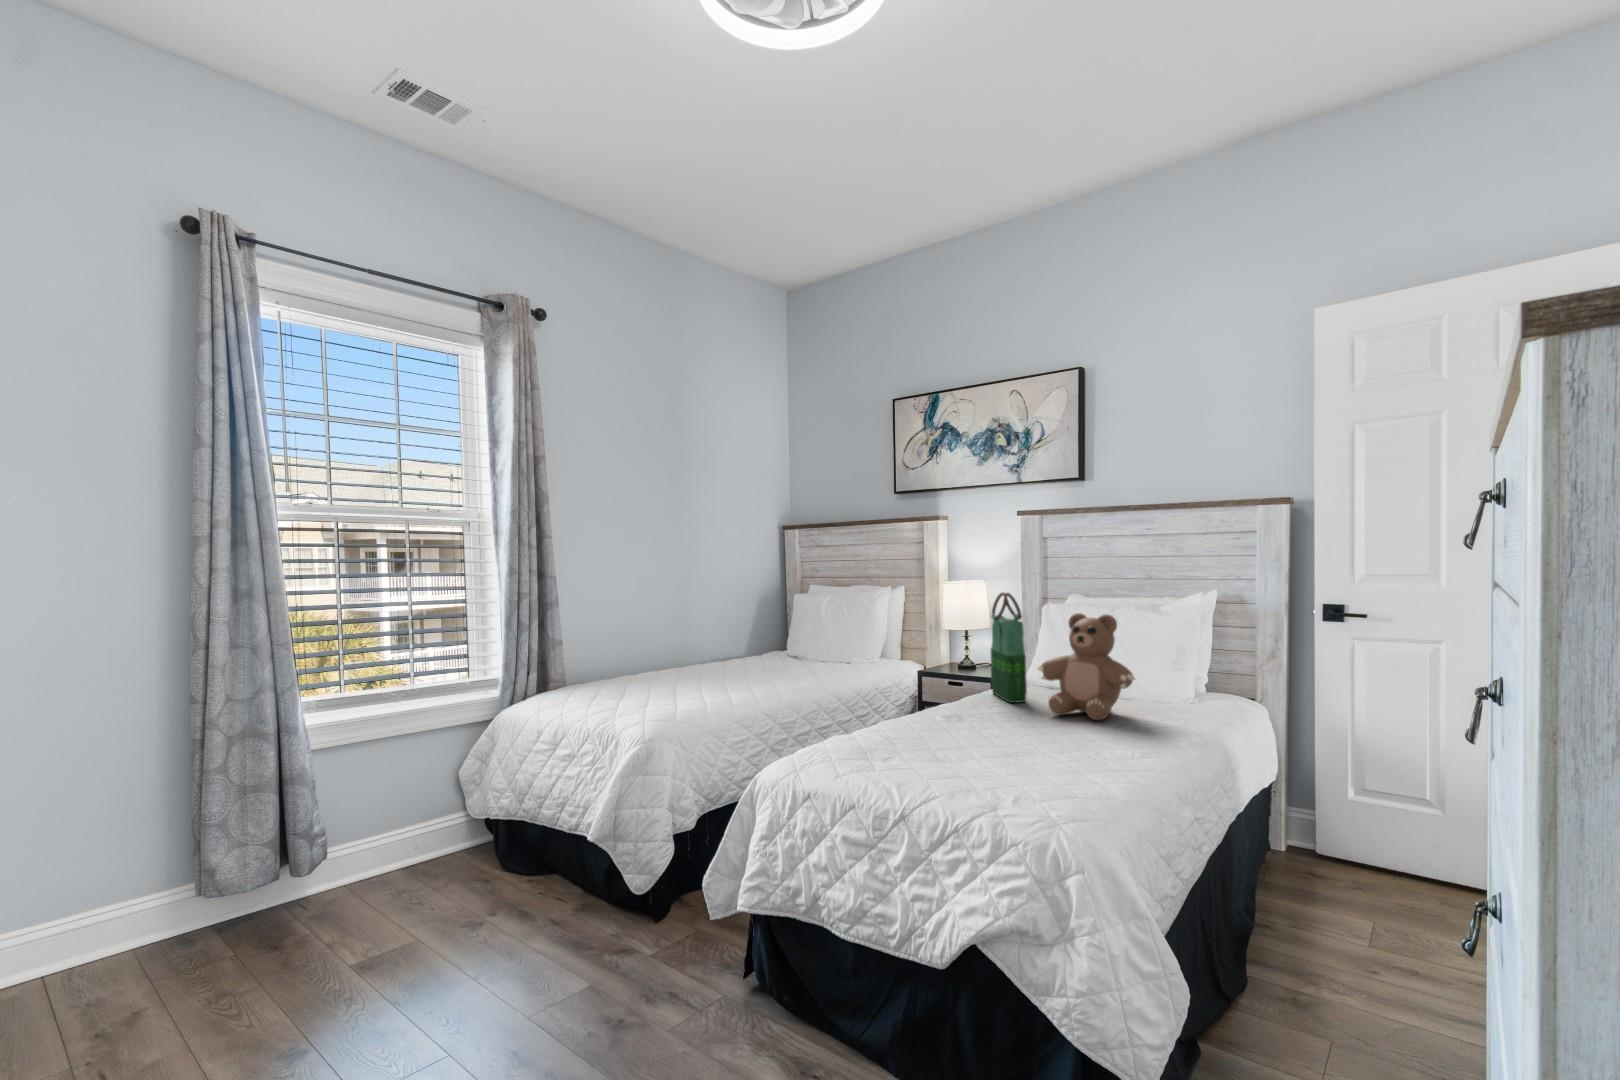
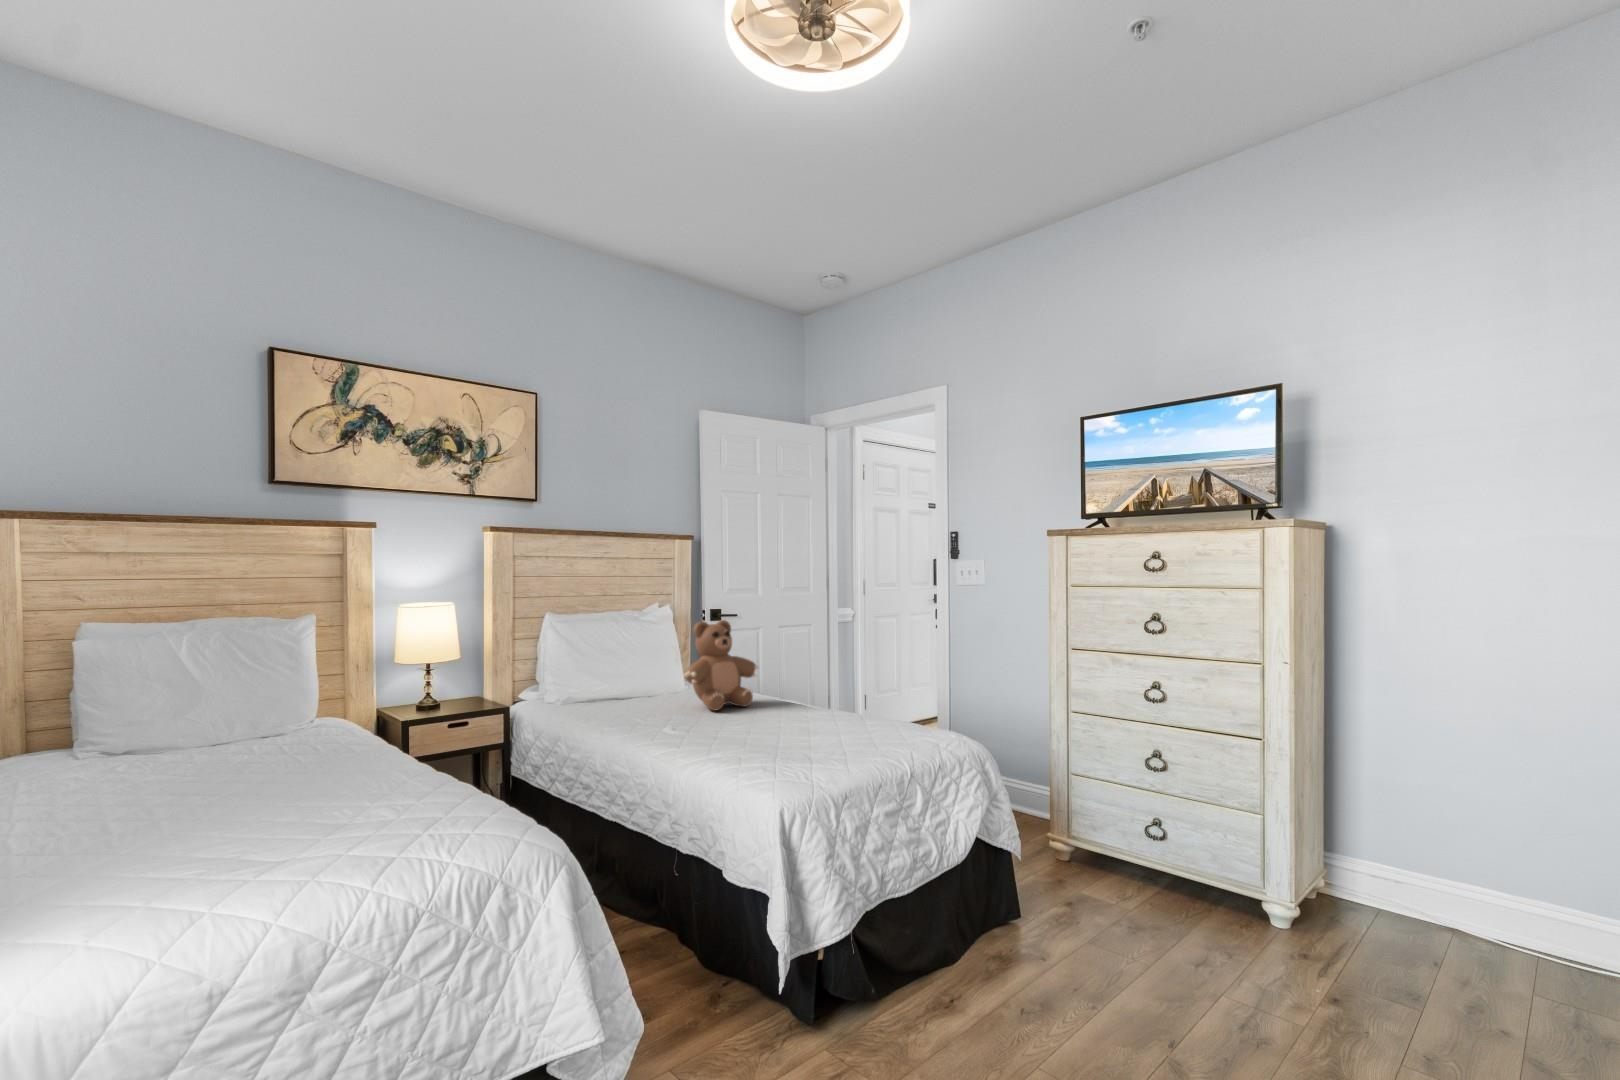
tote bag: present [991,592,1027,703] -> none [593,609,654,716]

